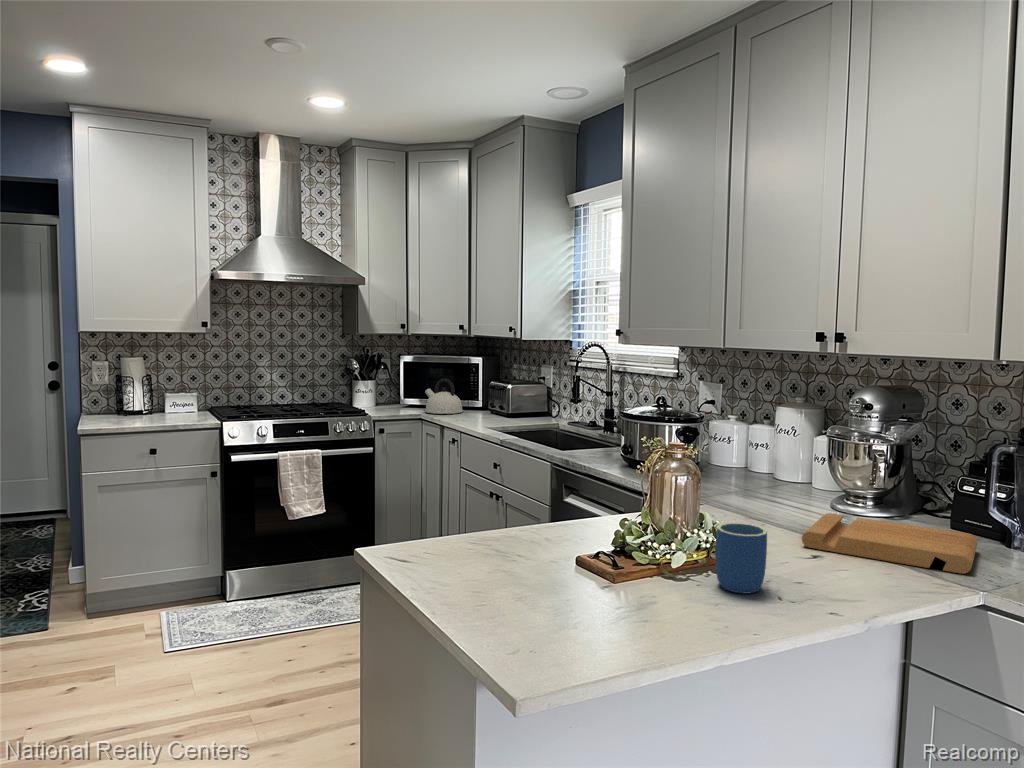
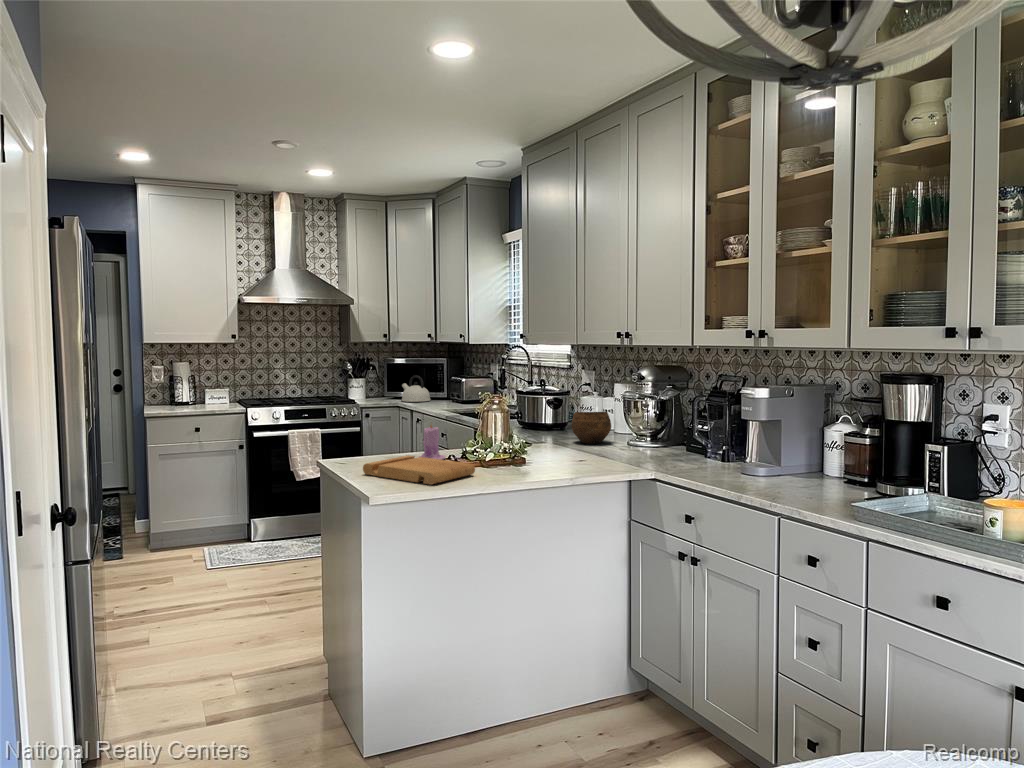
bowl: none [736,454,801,506] -> present [572,412,611,444]
candle: none [524,482,571,551] -> present [419,425,445,460]
cutting board: present [802,513,977,574] -> present [363,455,475,485]
mug: present [716,523,767,594] -> none [510,437,537,474]

